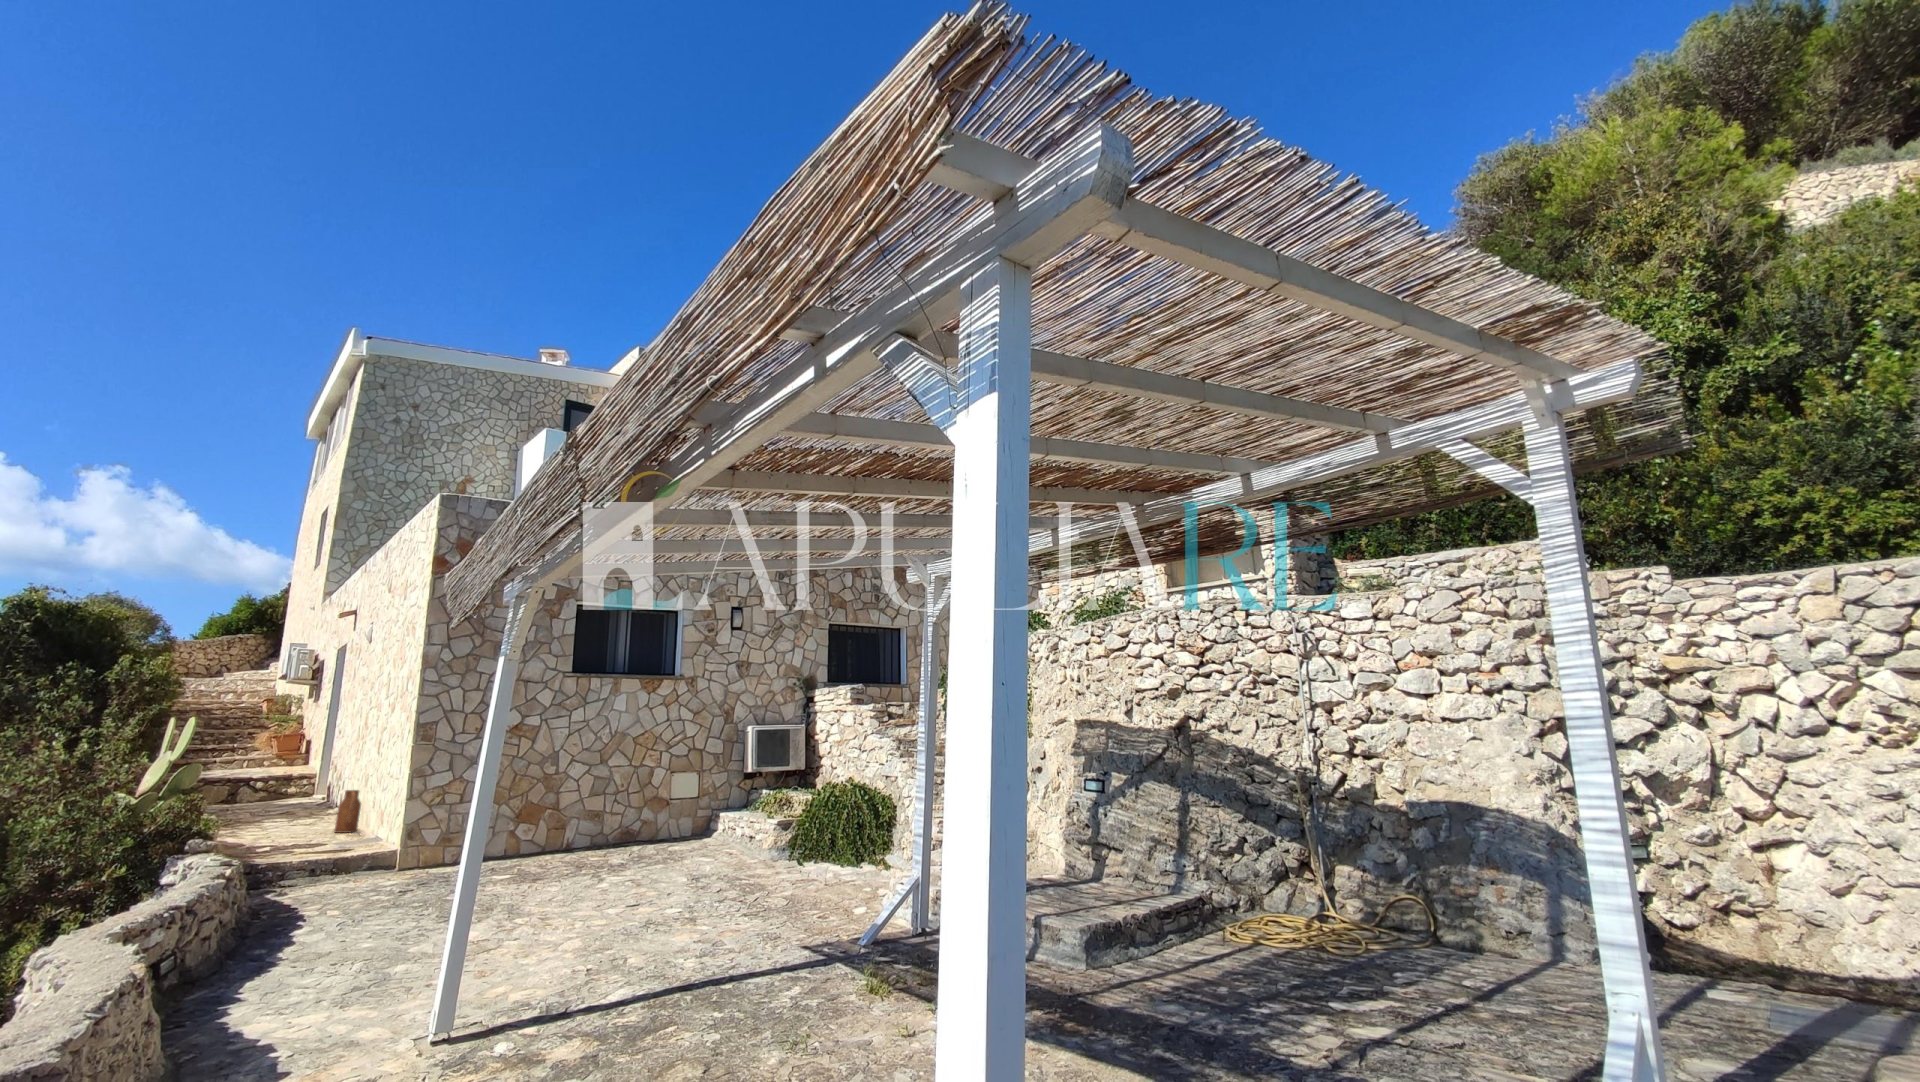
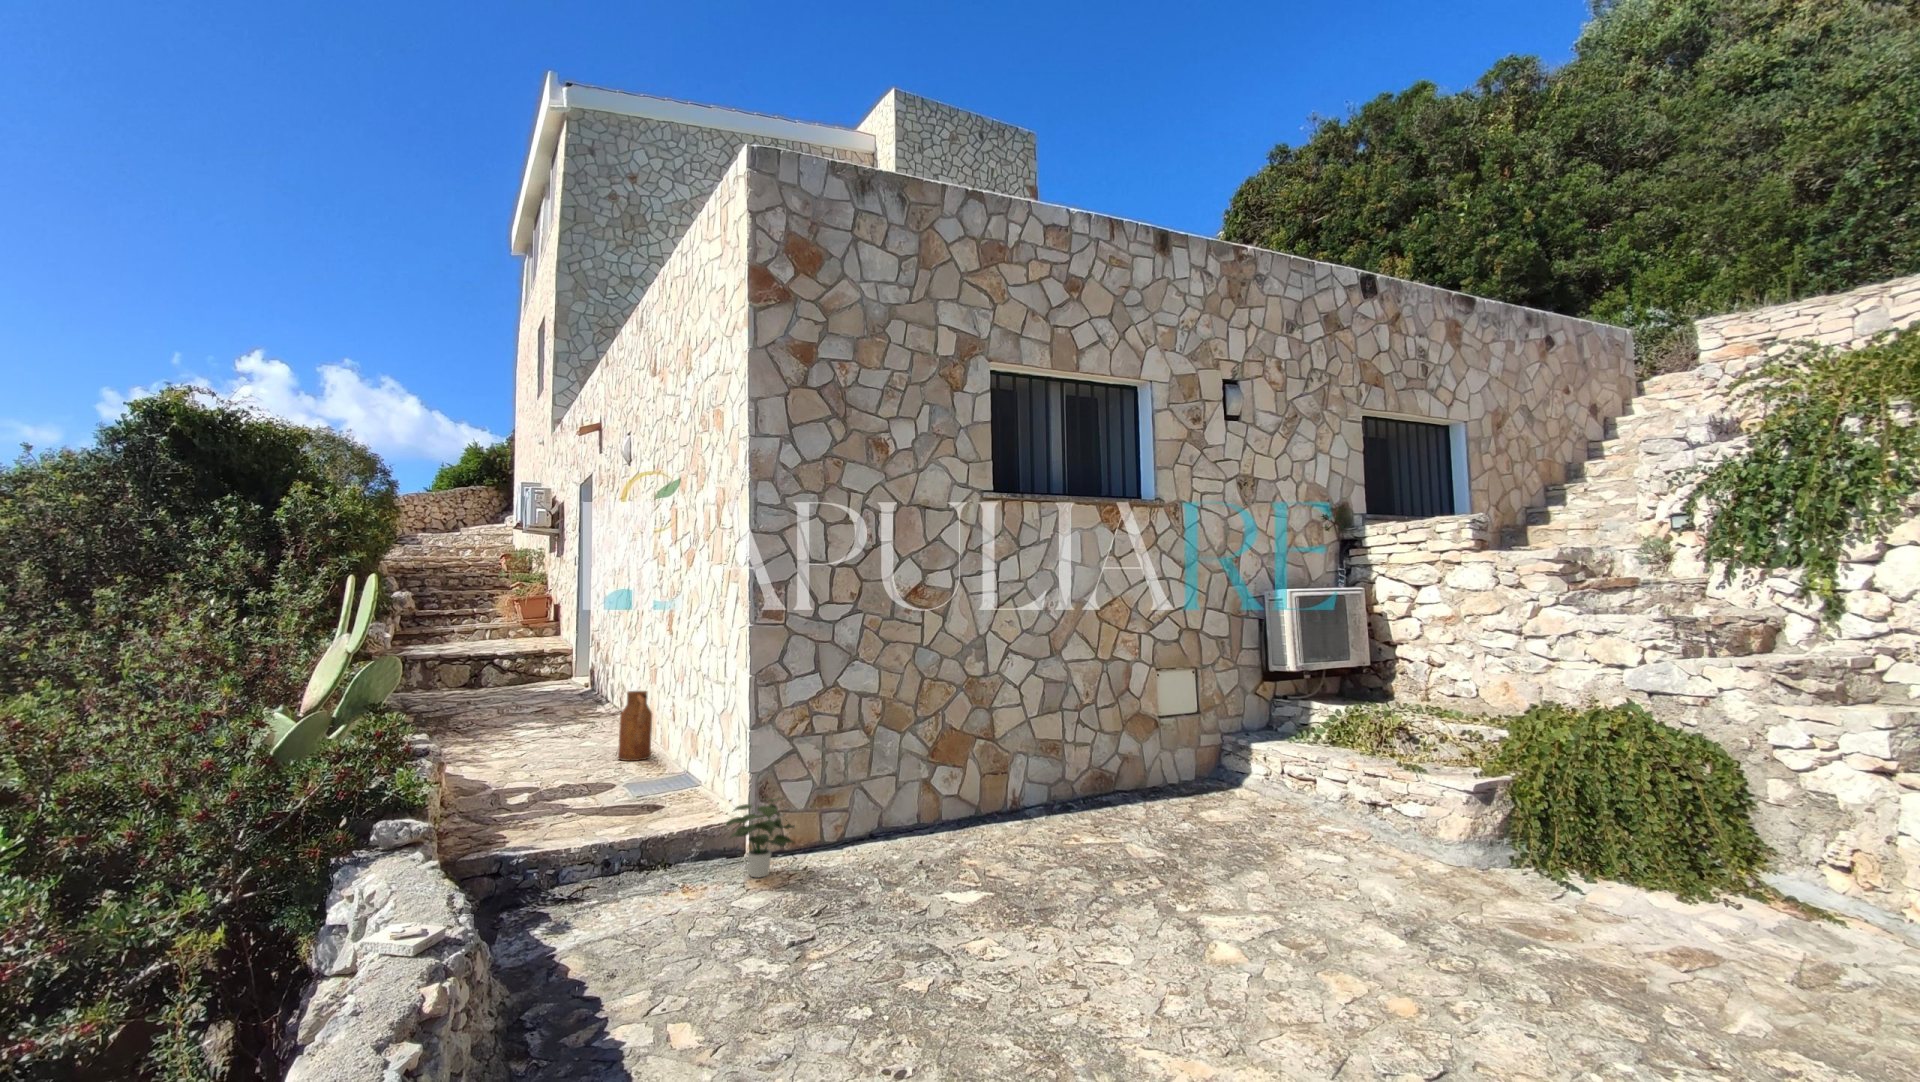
potted plant: none [382,834,424,875] -> present [726,798,795,878]

